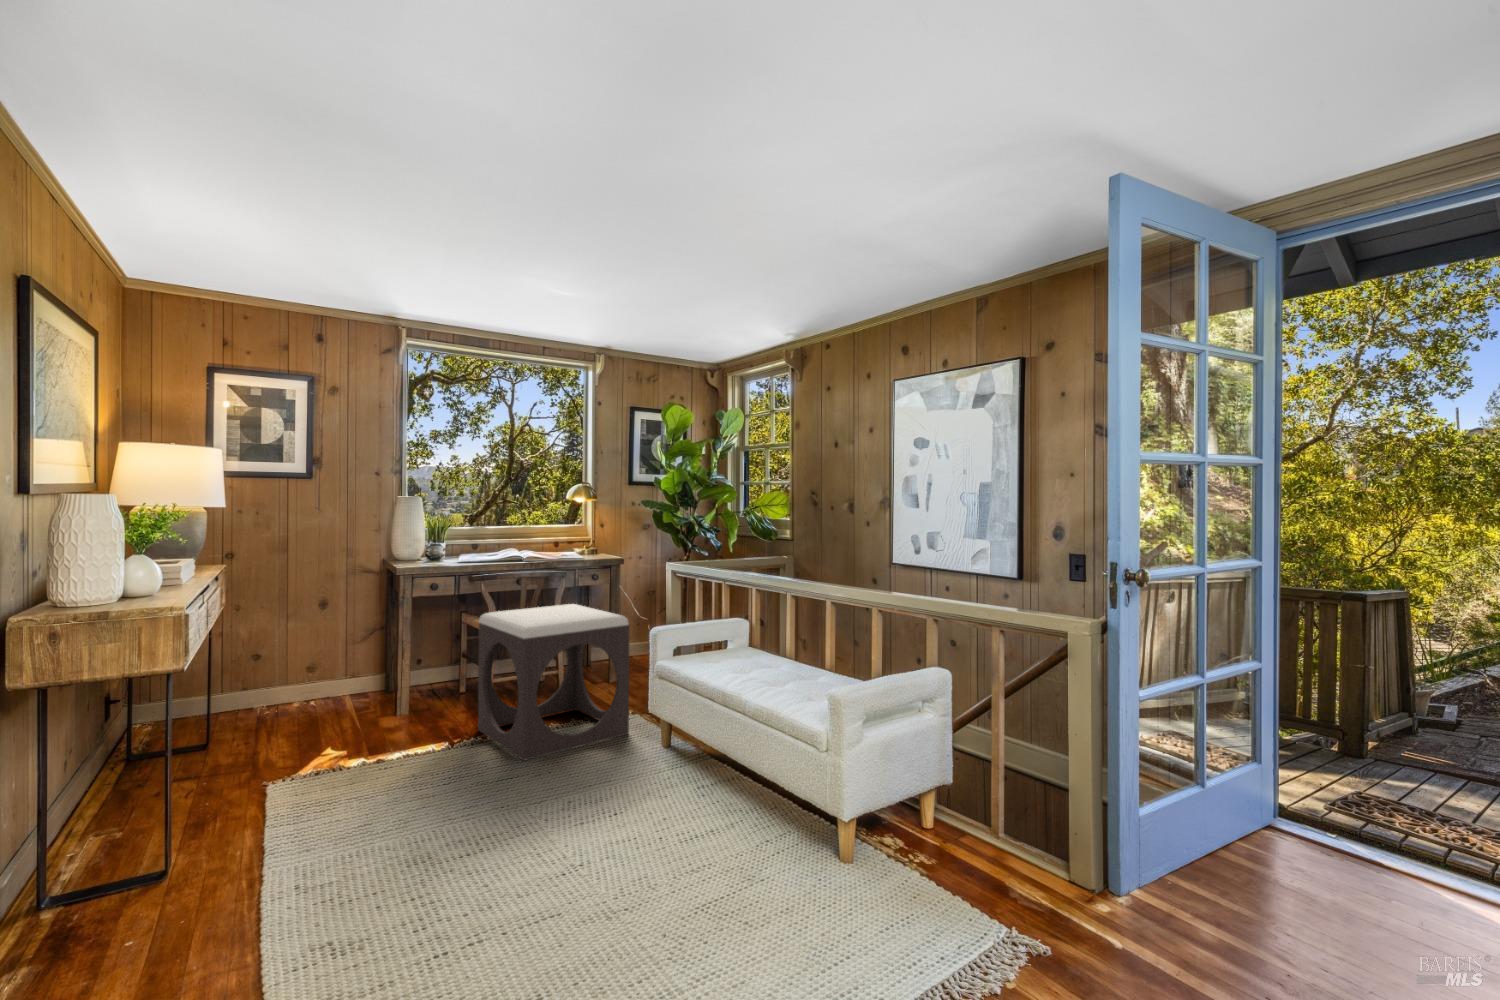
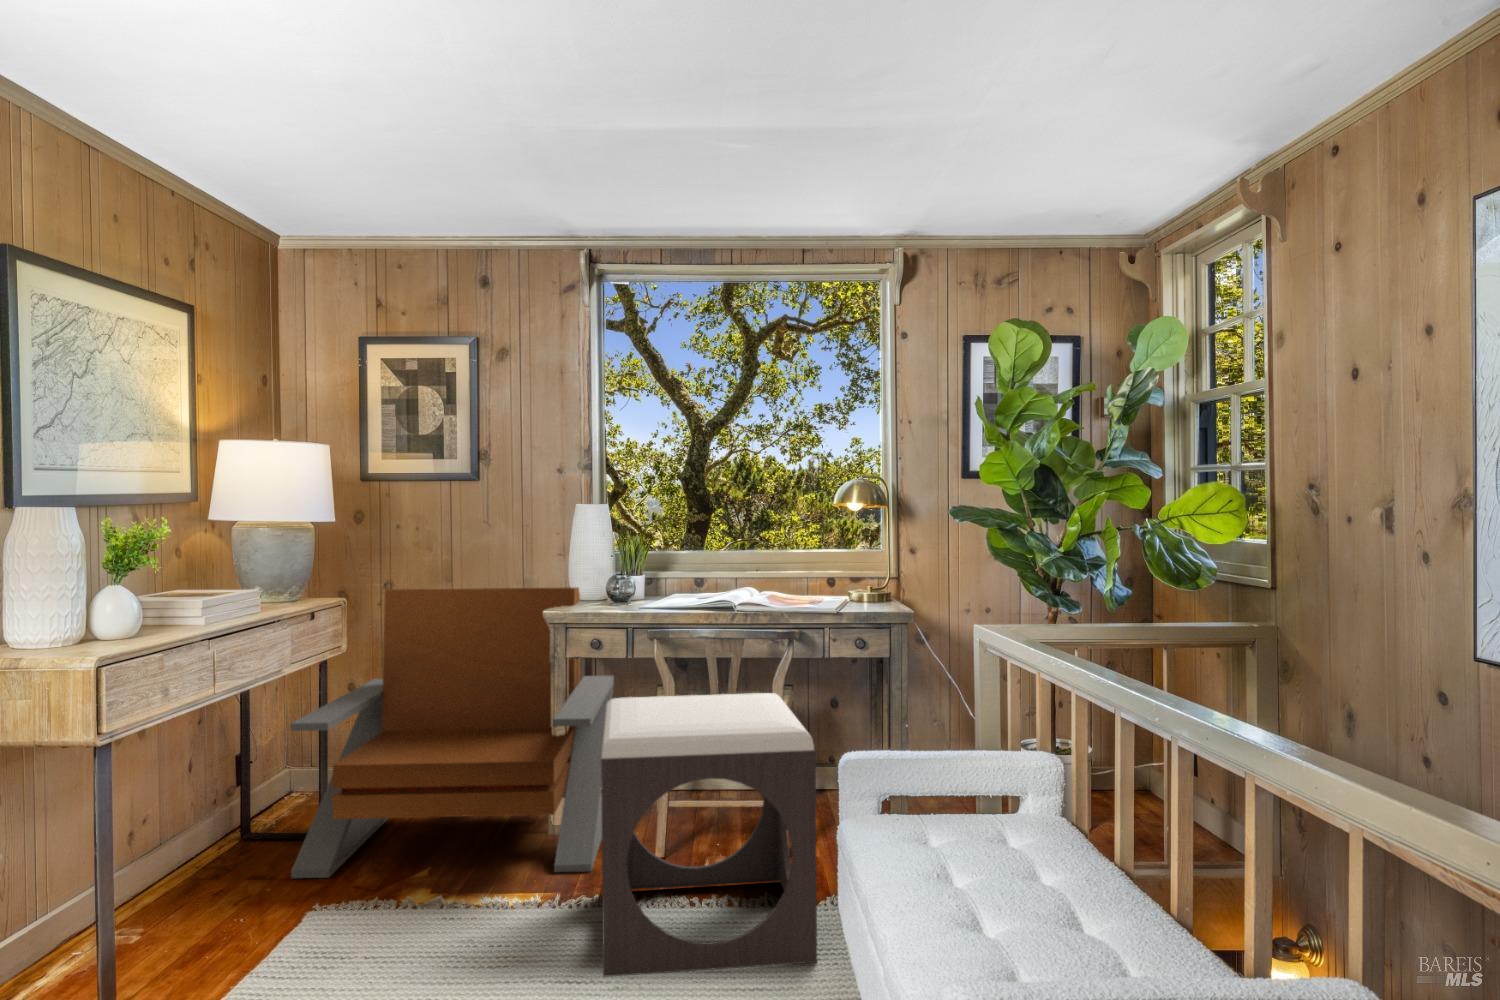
lounge chair: none [226,552,456,765] -> present [290,587,614,878]

